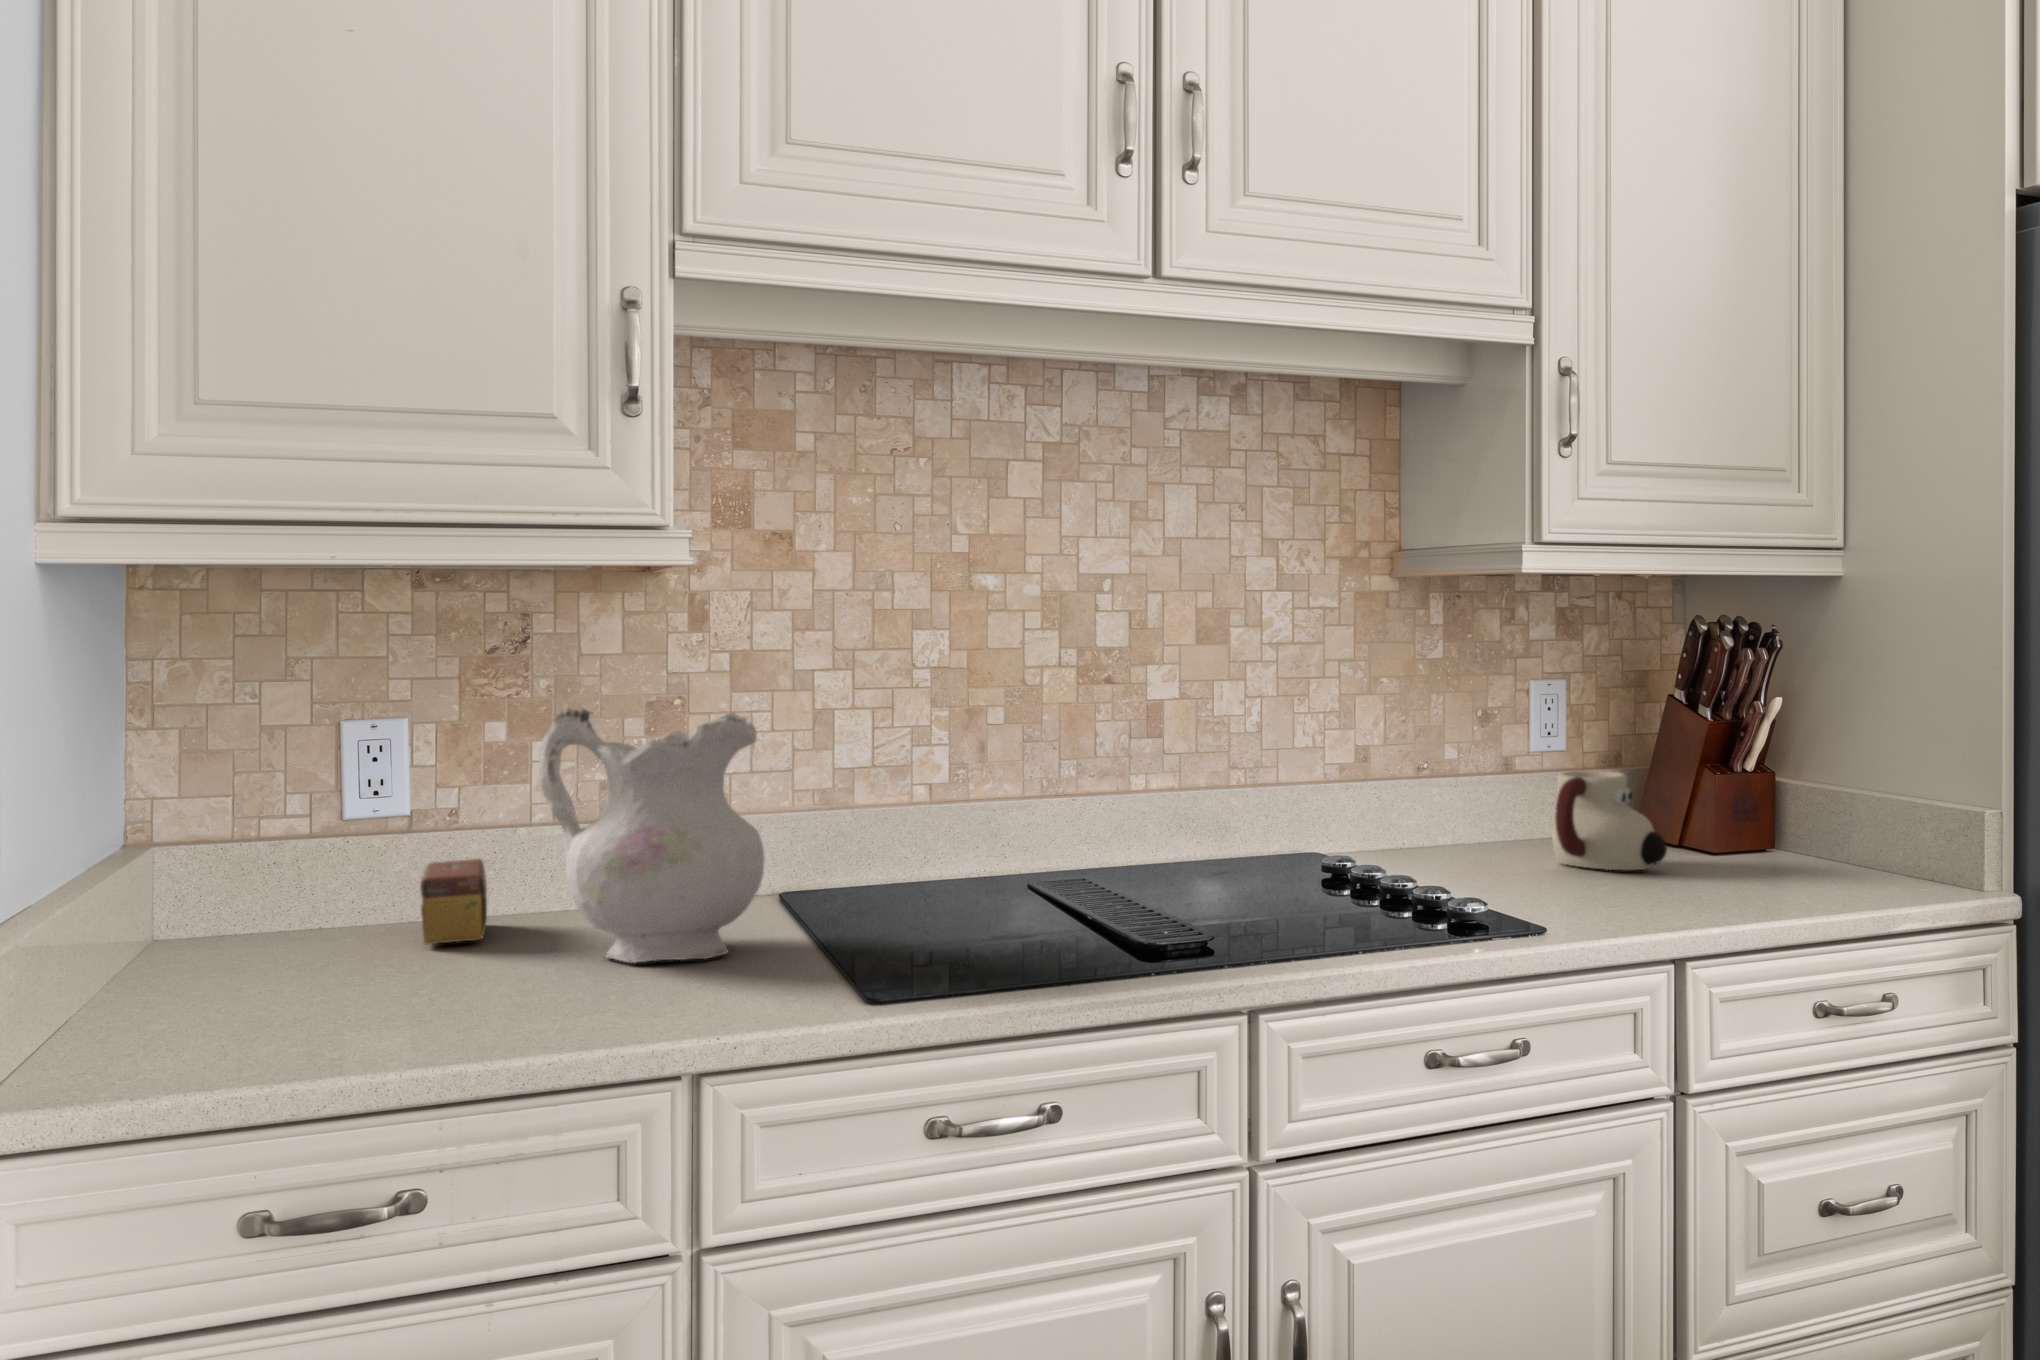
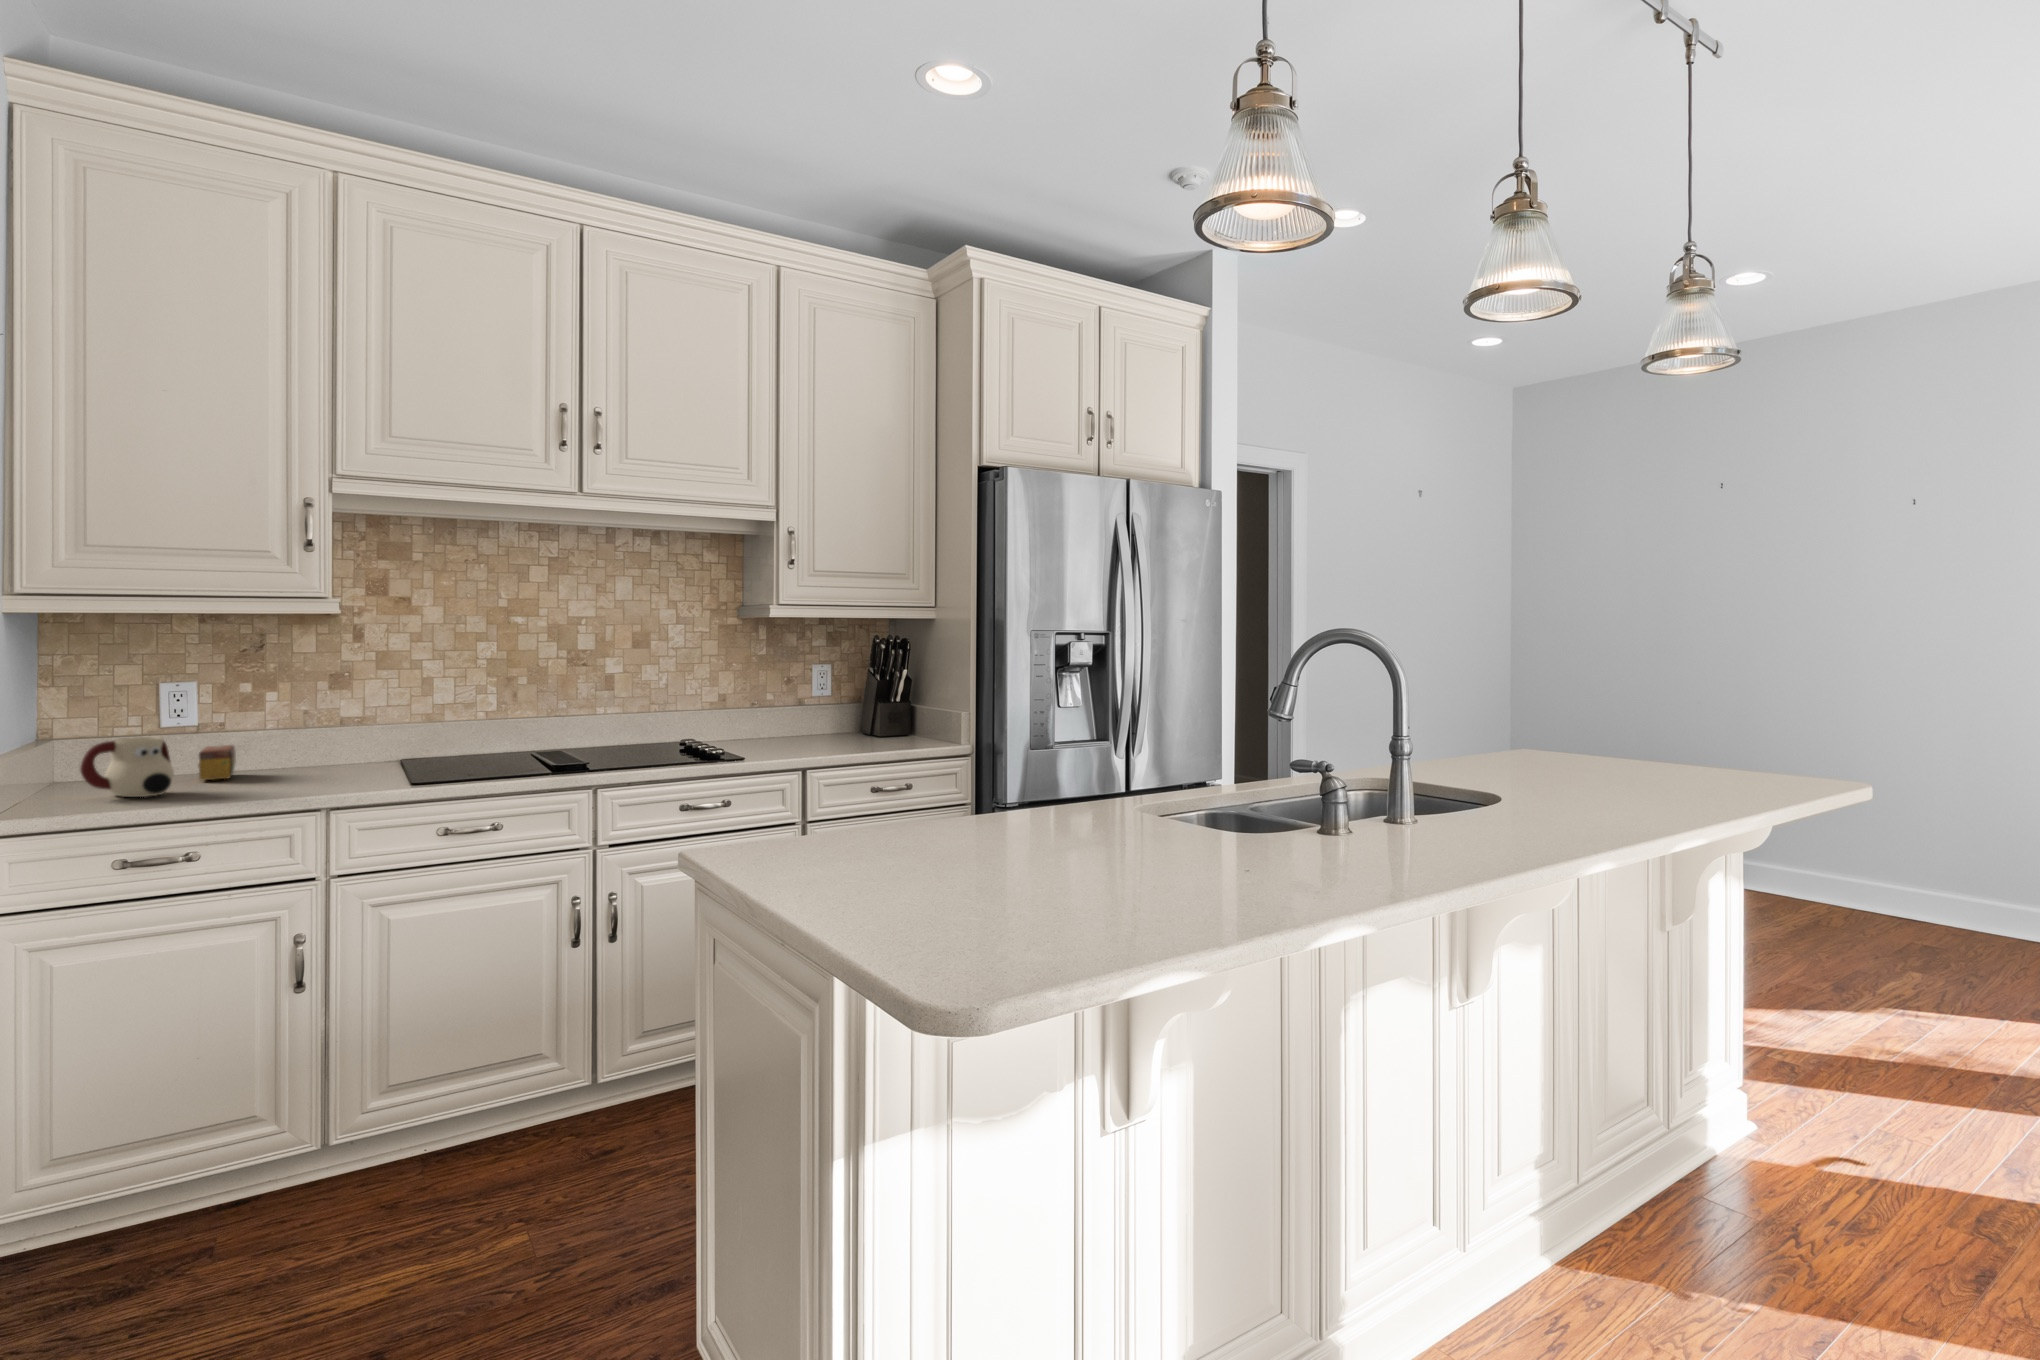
ceramic pitcher: present [539,709,764,963] -> none [260,676,372,784]
mug: present [1552,771,1667,870] -> present [80,737,174,797]

